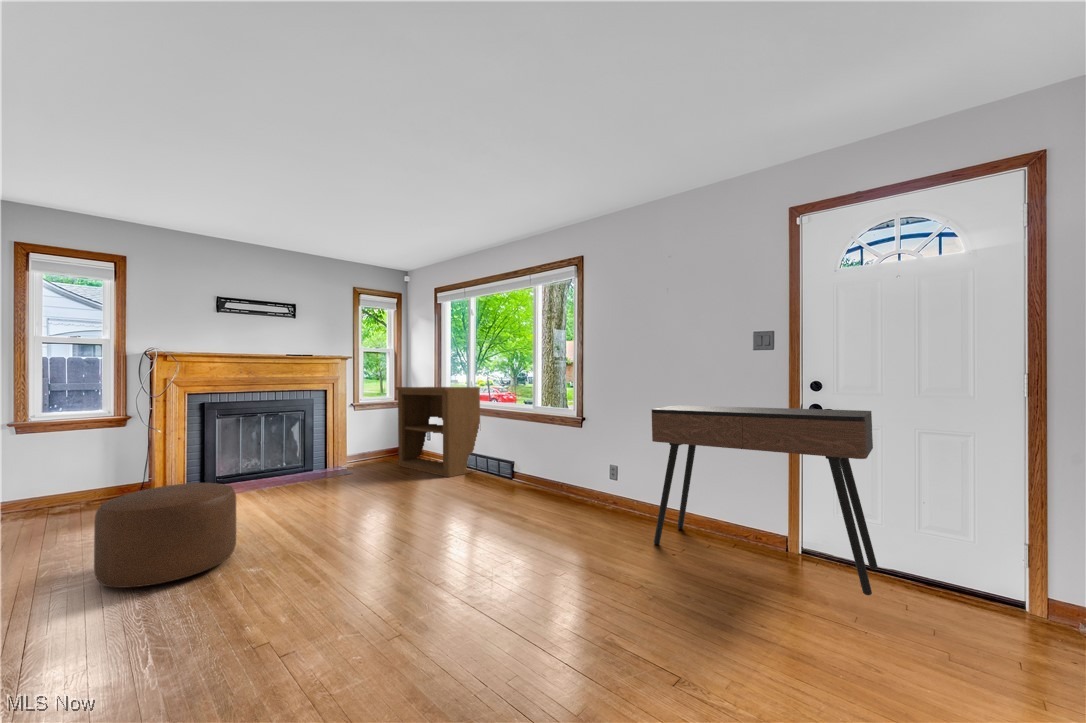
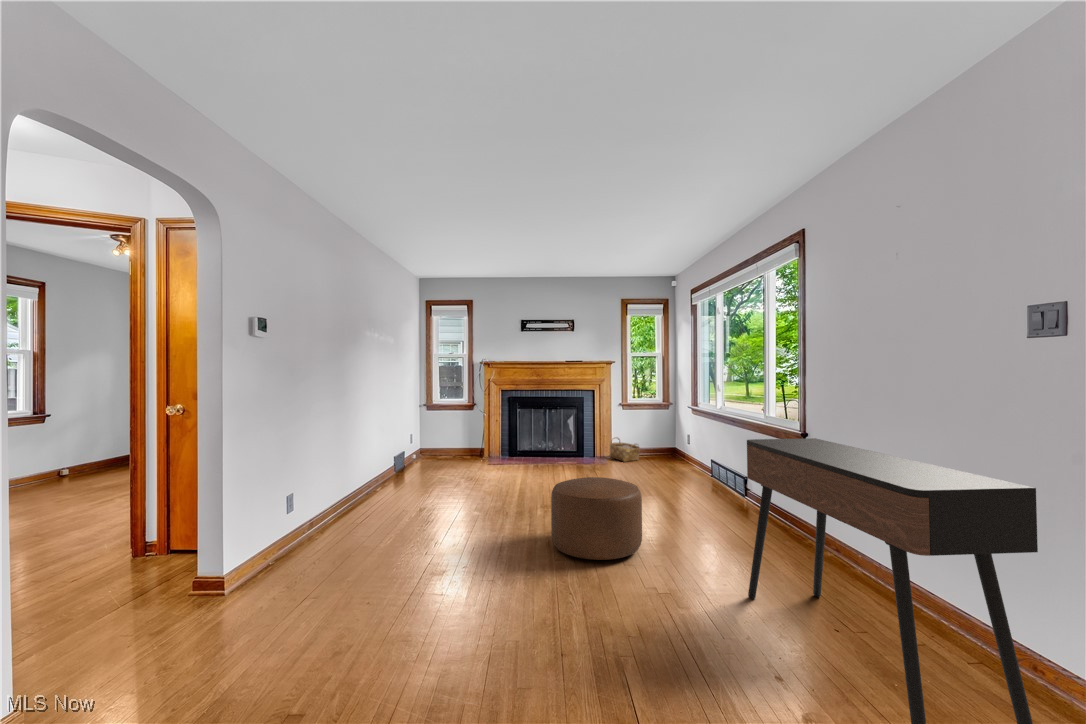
bookshelf: present [396,387,480,477] -> none [649,391,715,483]
woven basket: none [344,442,381,468] -> present [610,437,640,462]
ottoman: present [94,483,236,588] -> present [551,477,642,560]

